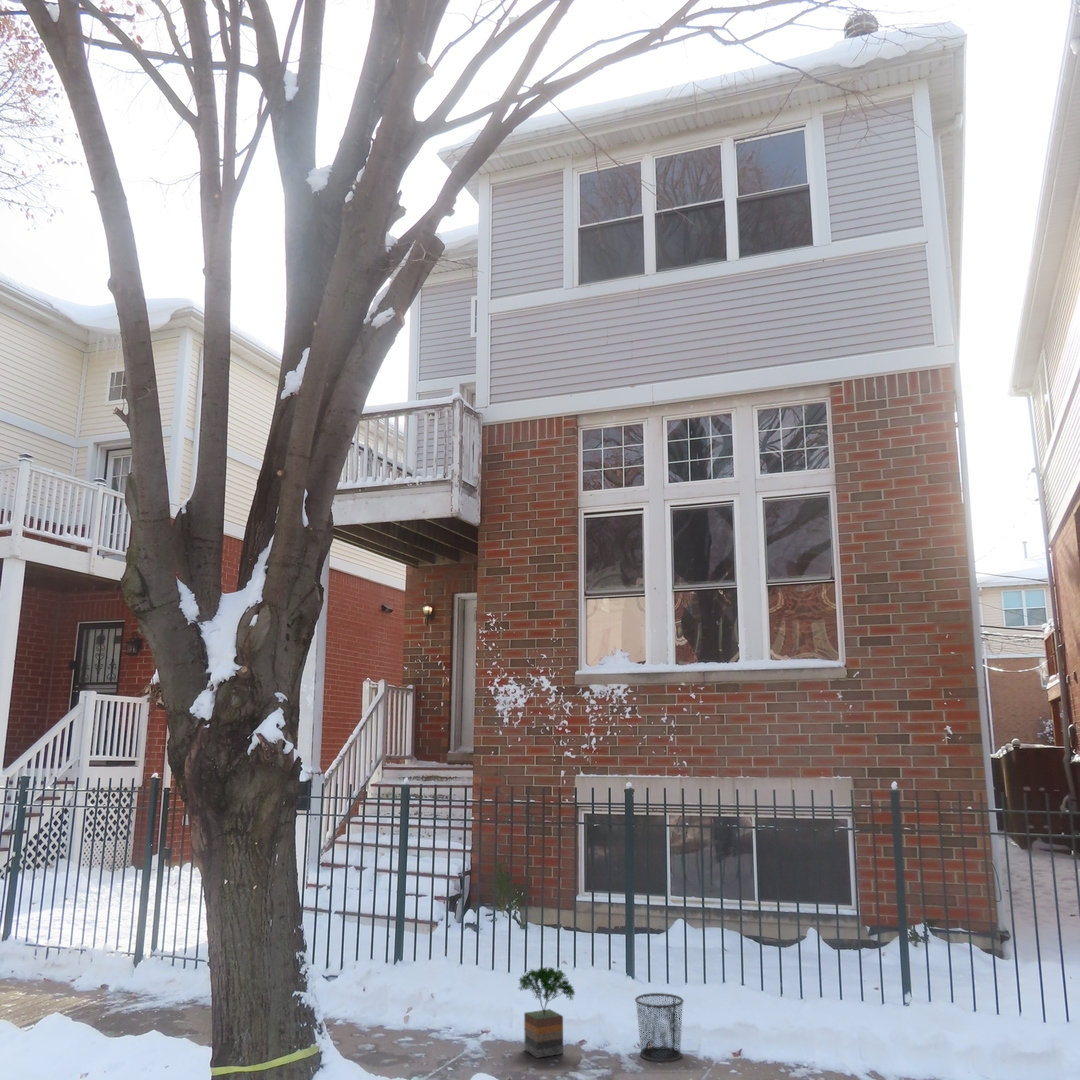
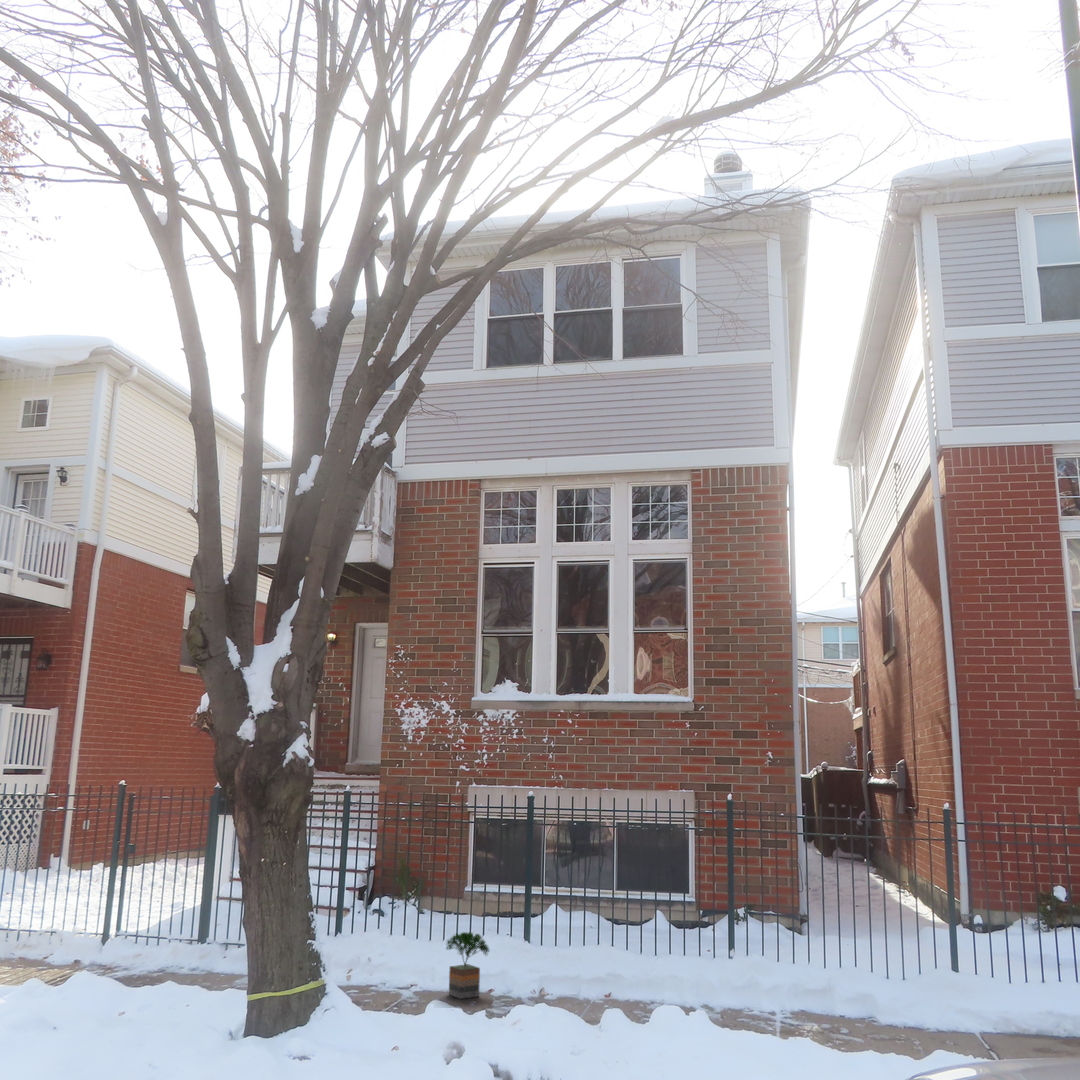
waste bin: present [635,993,683,1061] -> none [534,951,571,999]

